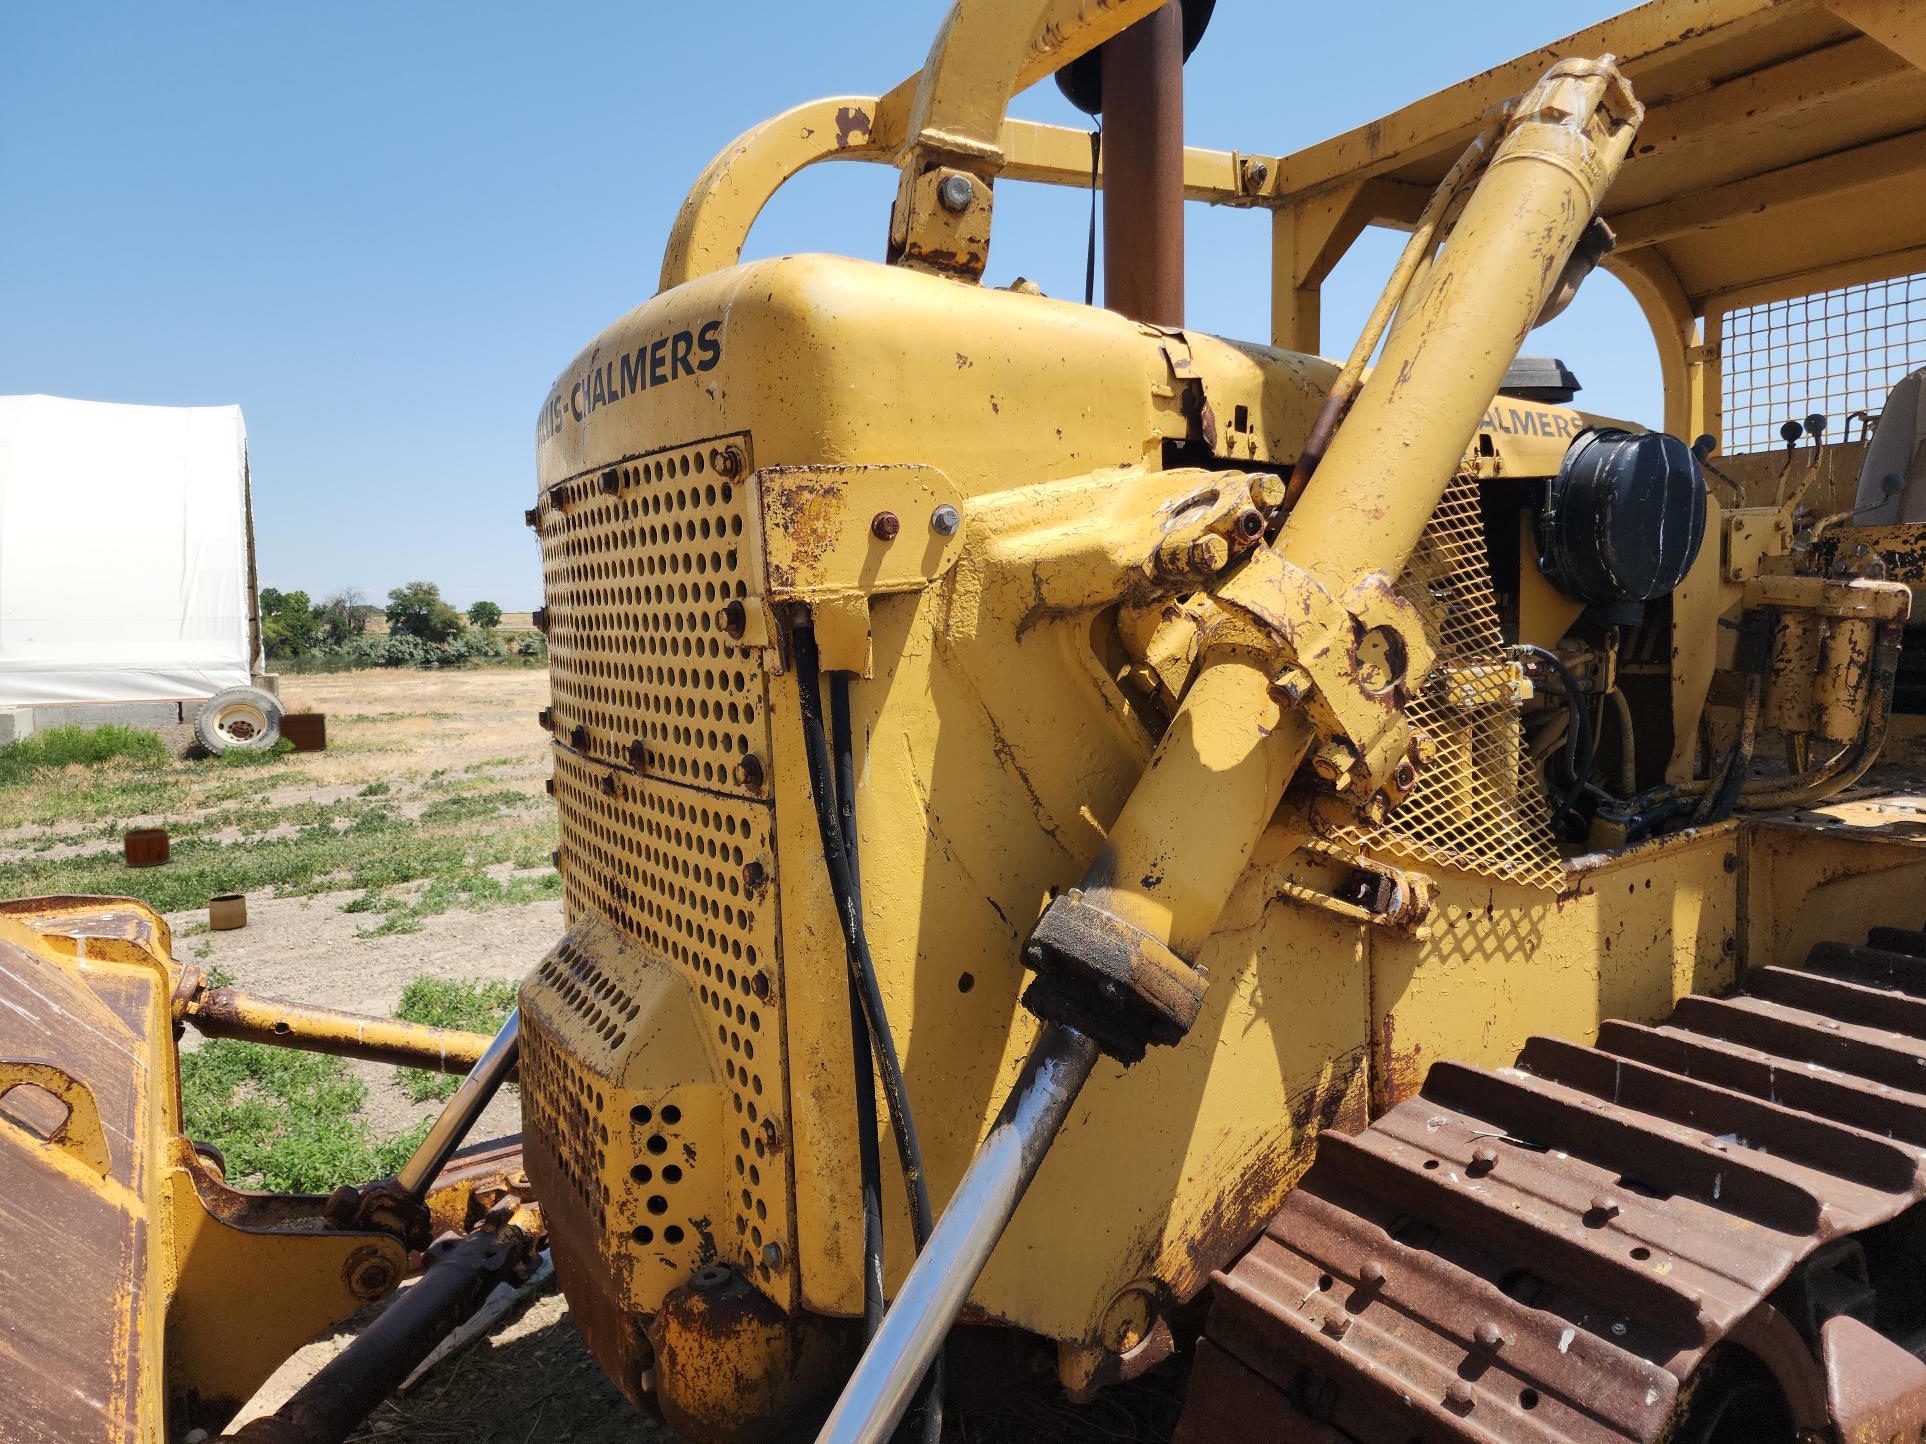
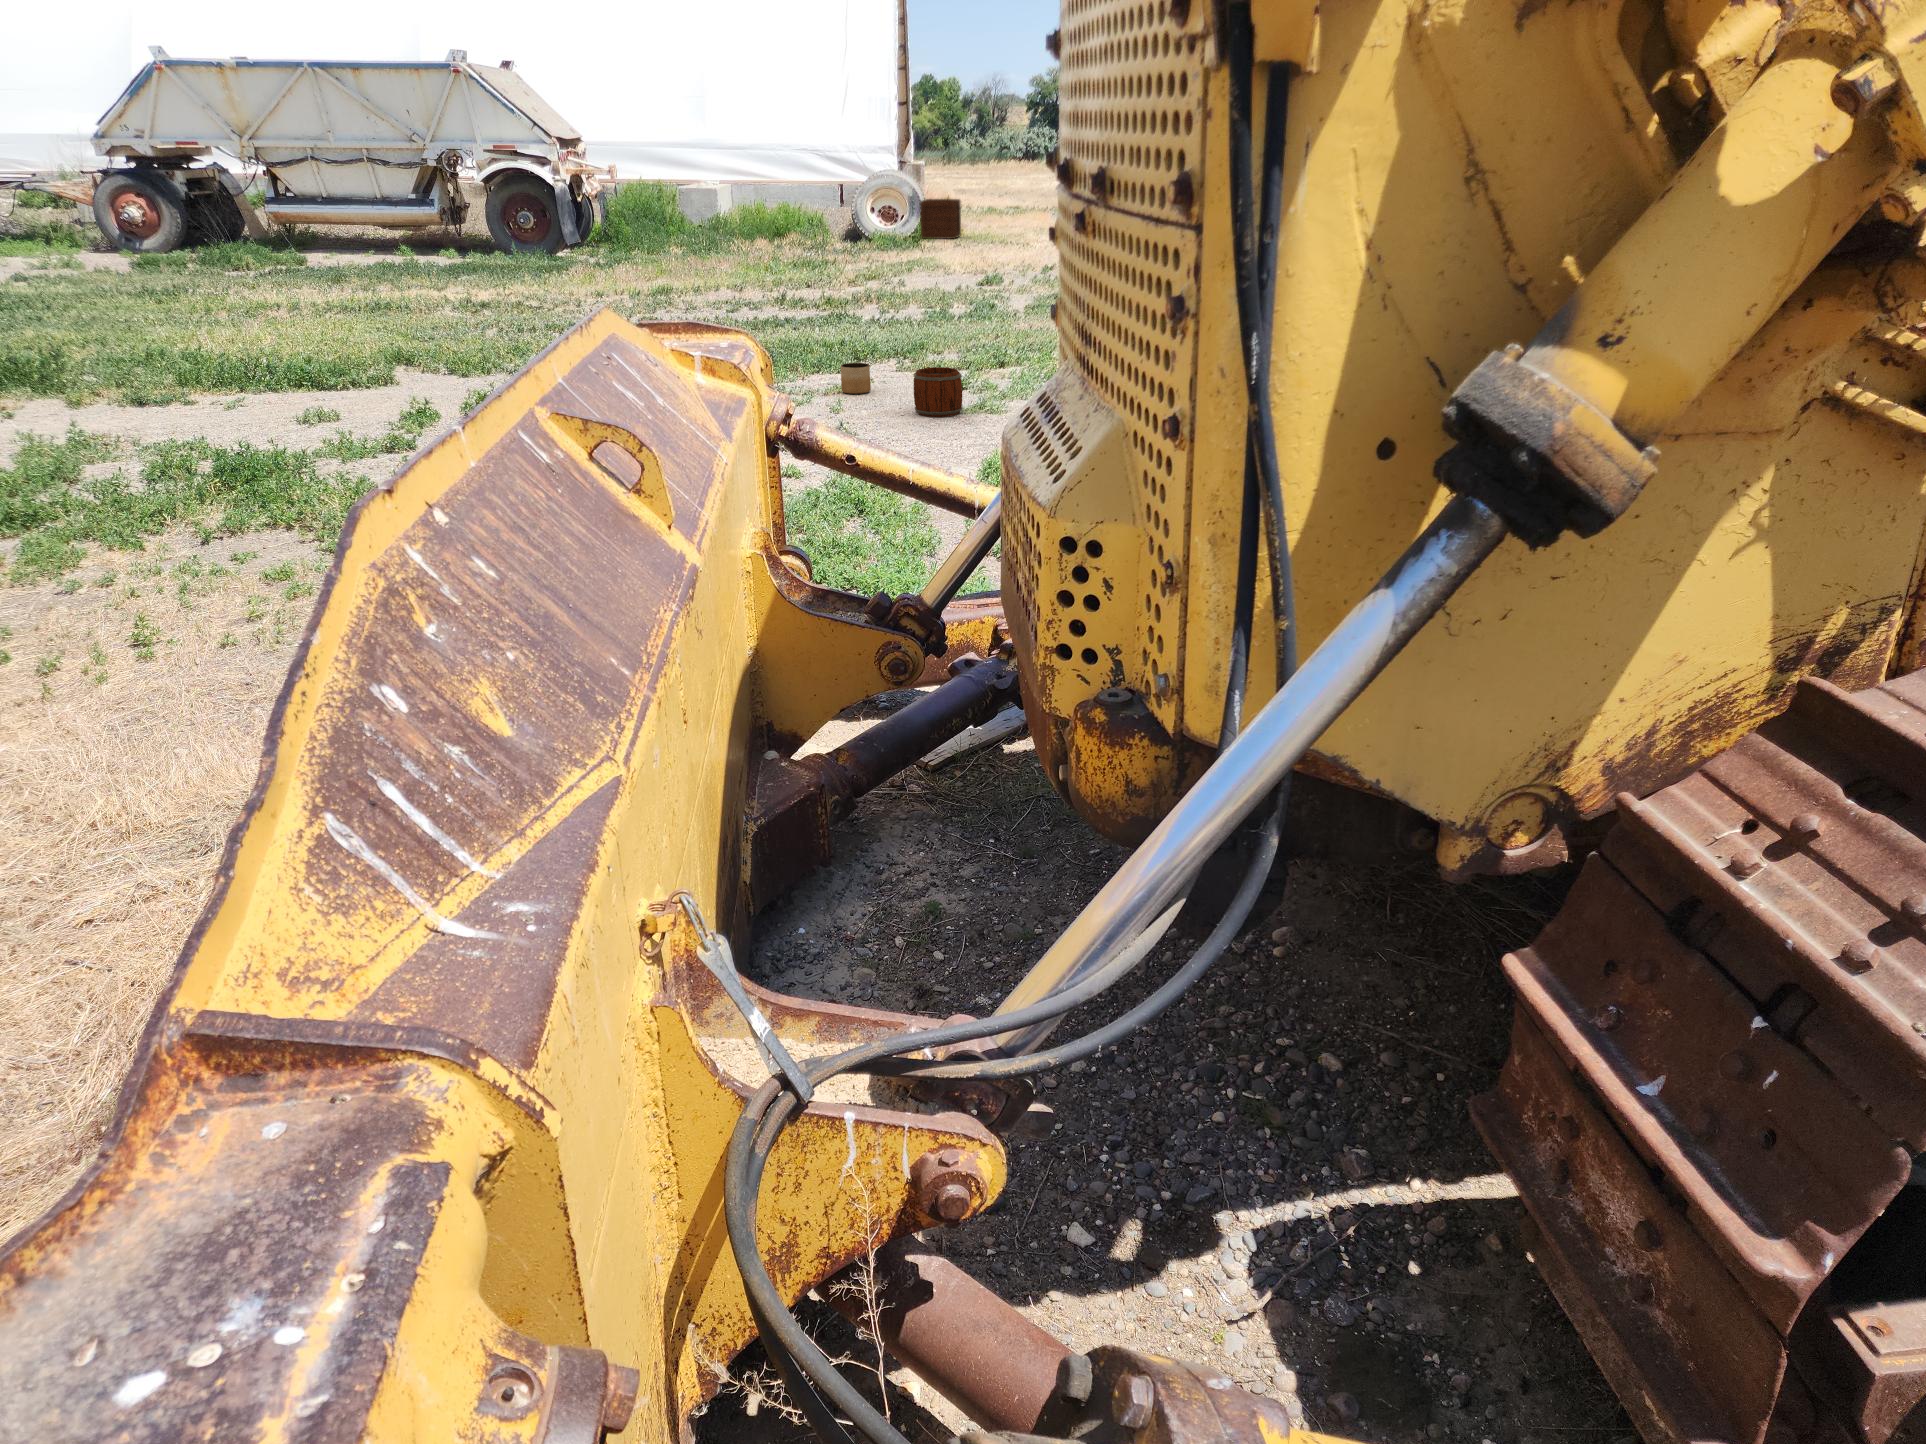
bucket: present [124,828,170,867] -> present [913,367,963,417]

